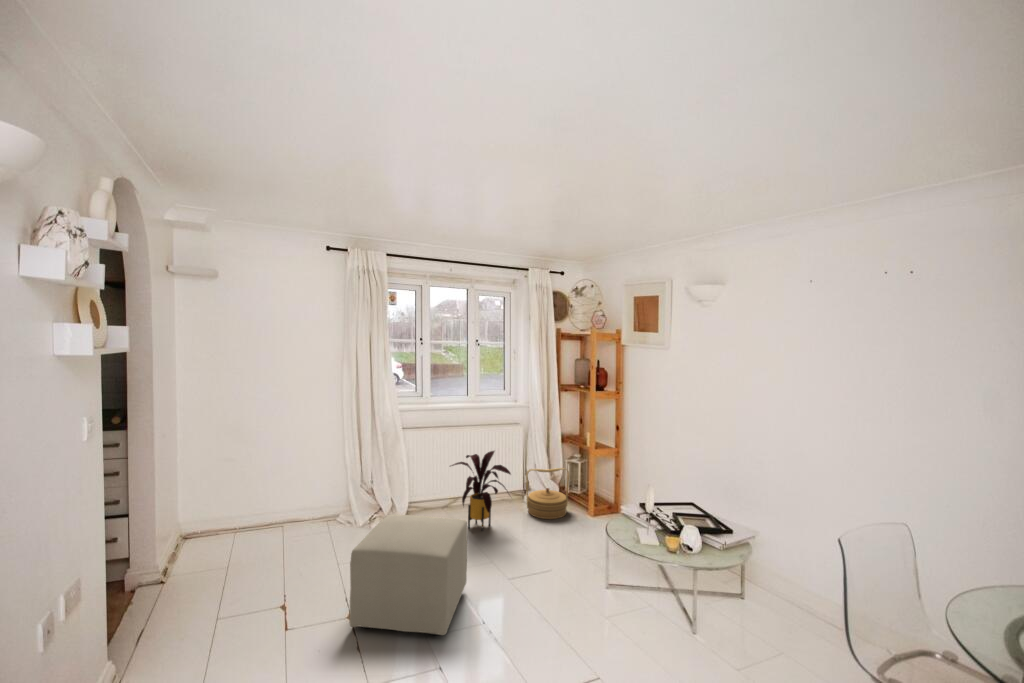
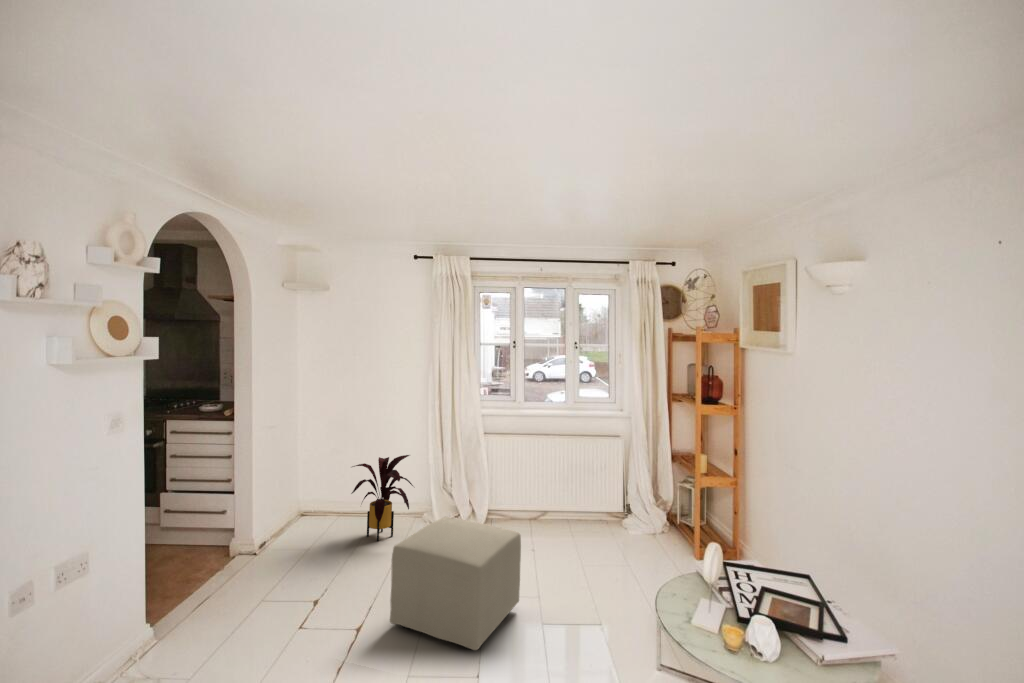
house plant: present [452,451,511,531] -> present [351,455,413,541]
woven basket: present [526,468,569,519] -> none [619,489,672,550]

